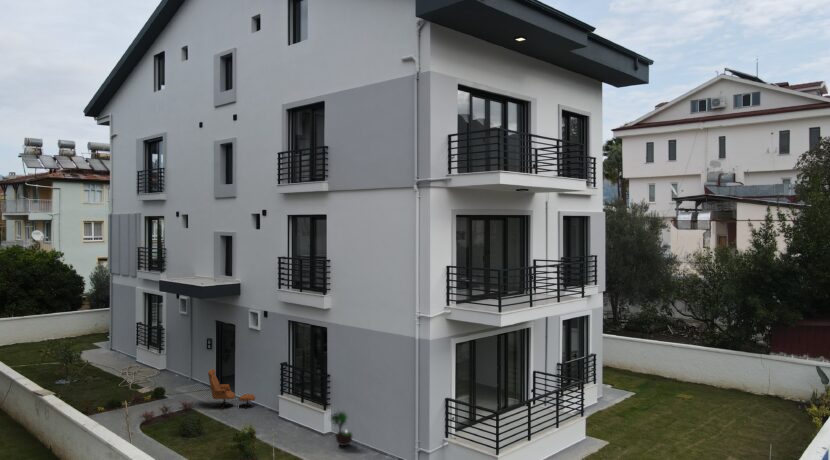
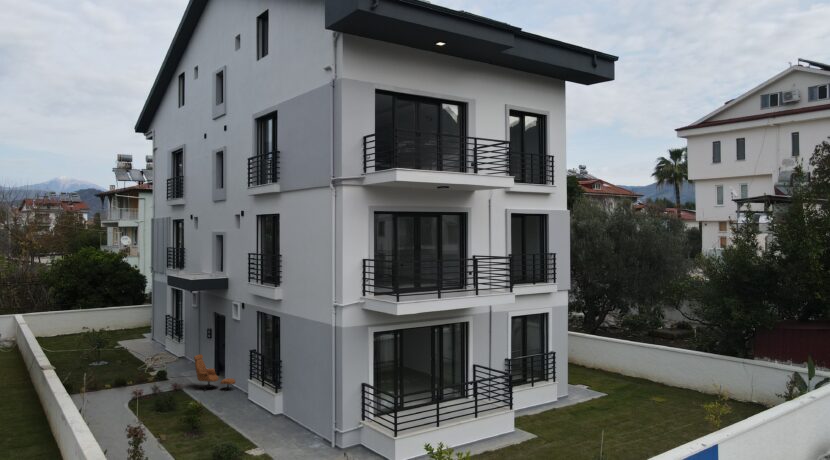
potted tree: present [331,412,352,446] -> none [268,390,292,426]

